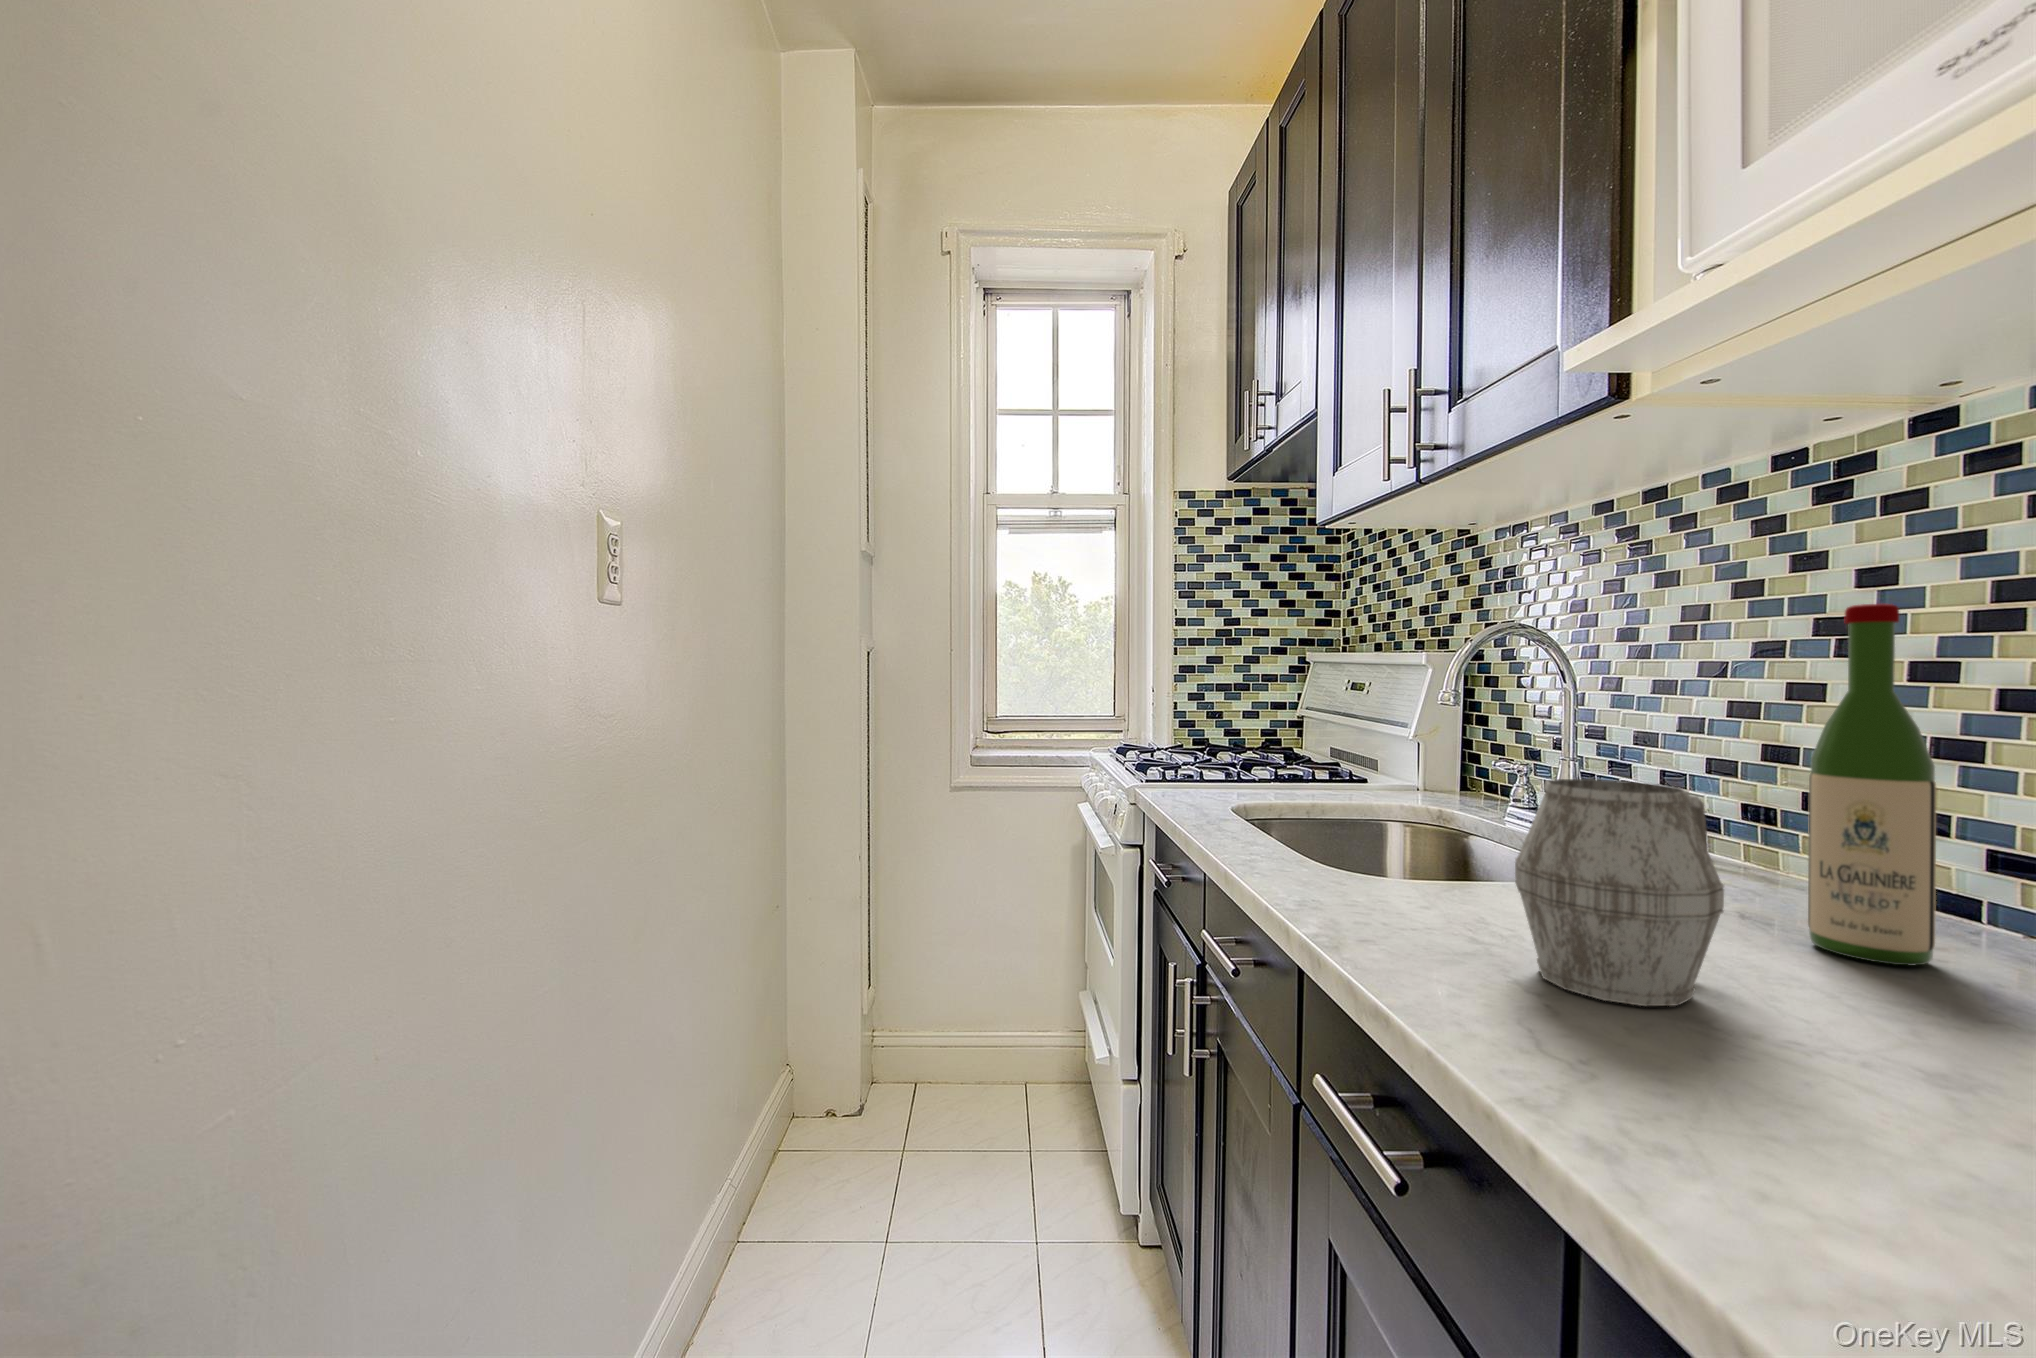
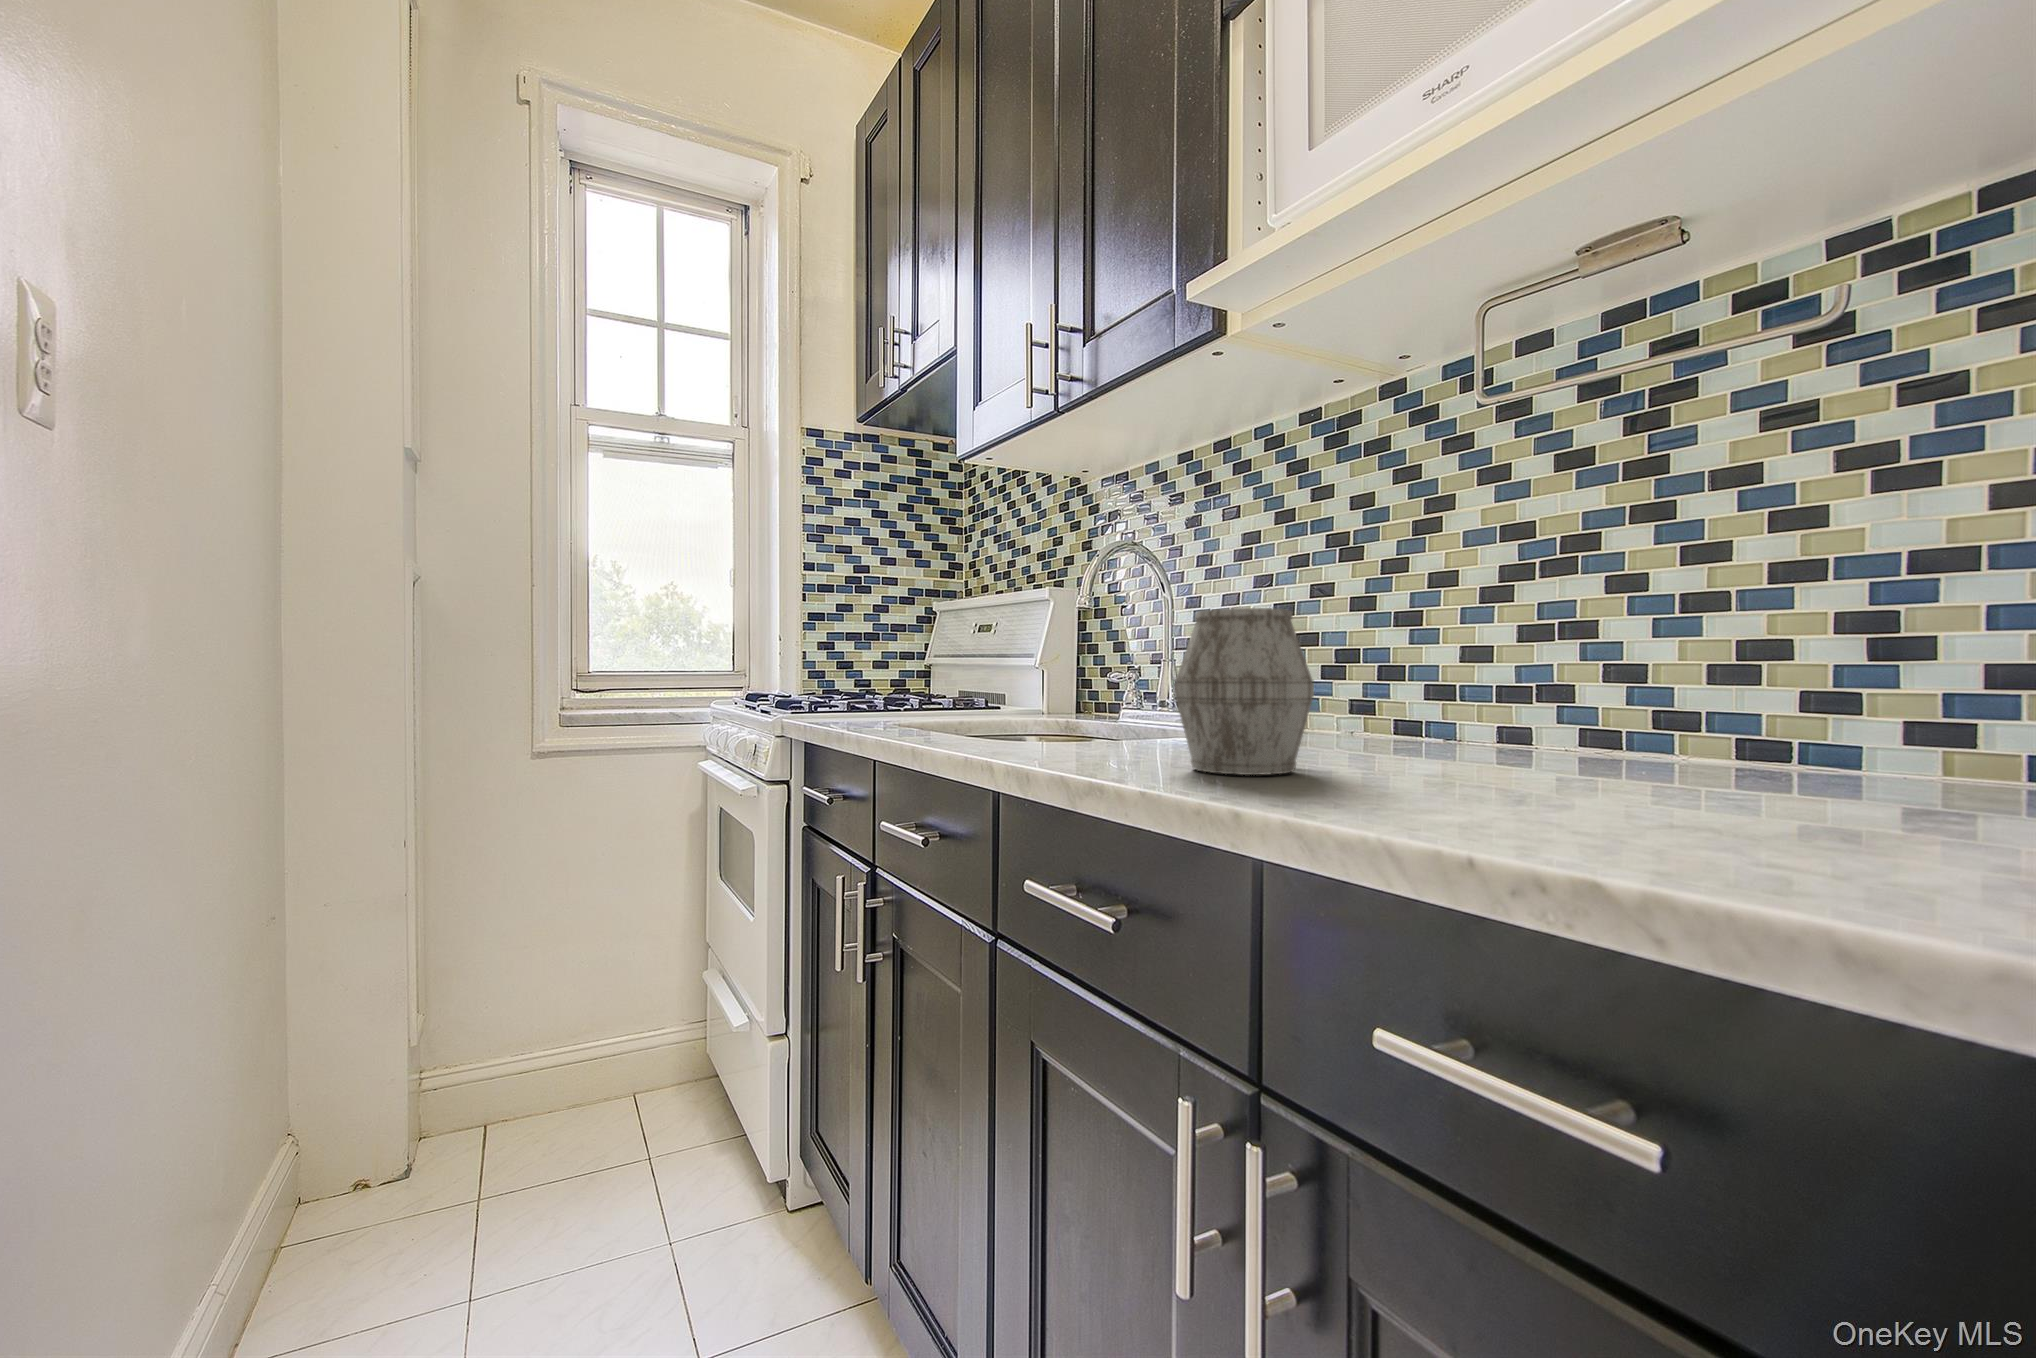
wine bottle: present [1808,604,1936,966] -> none [1341,498,1410,754]

